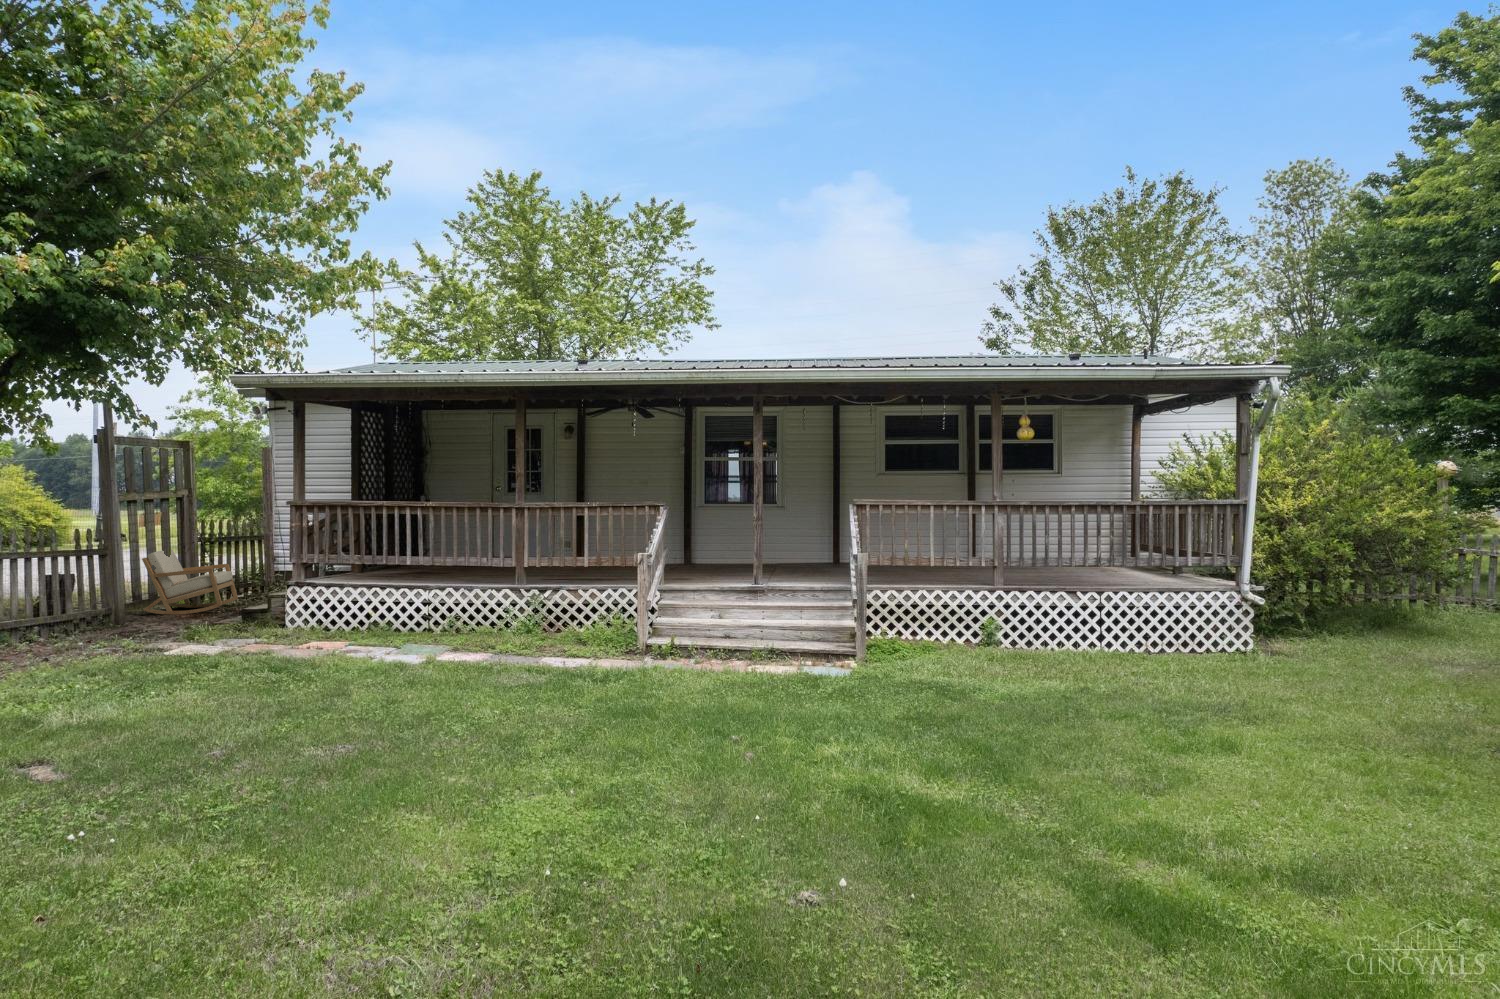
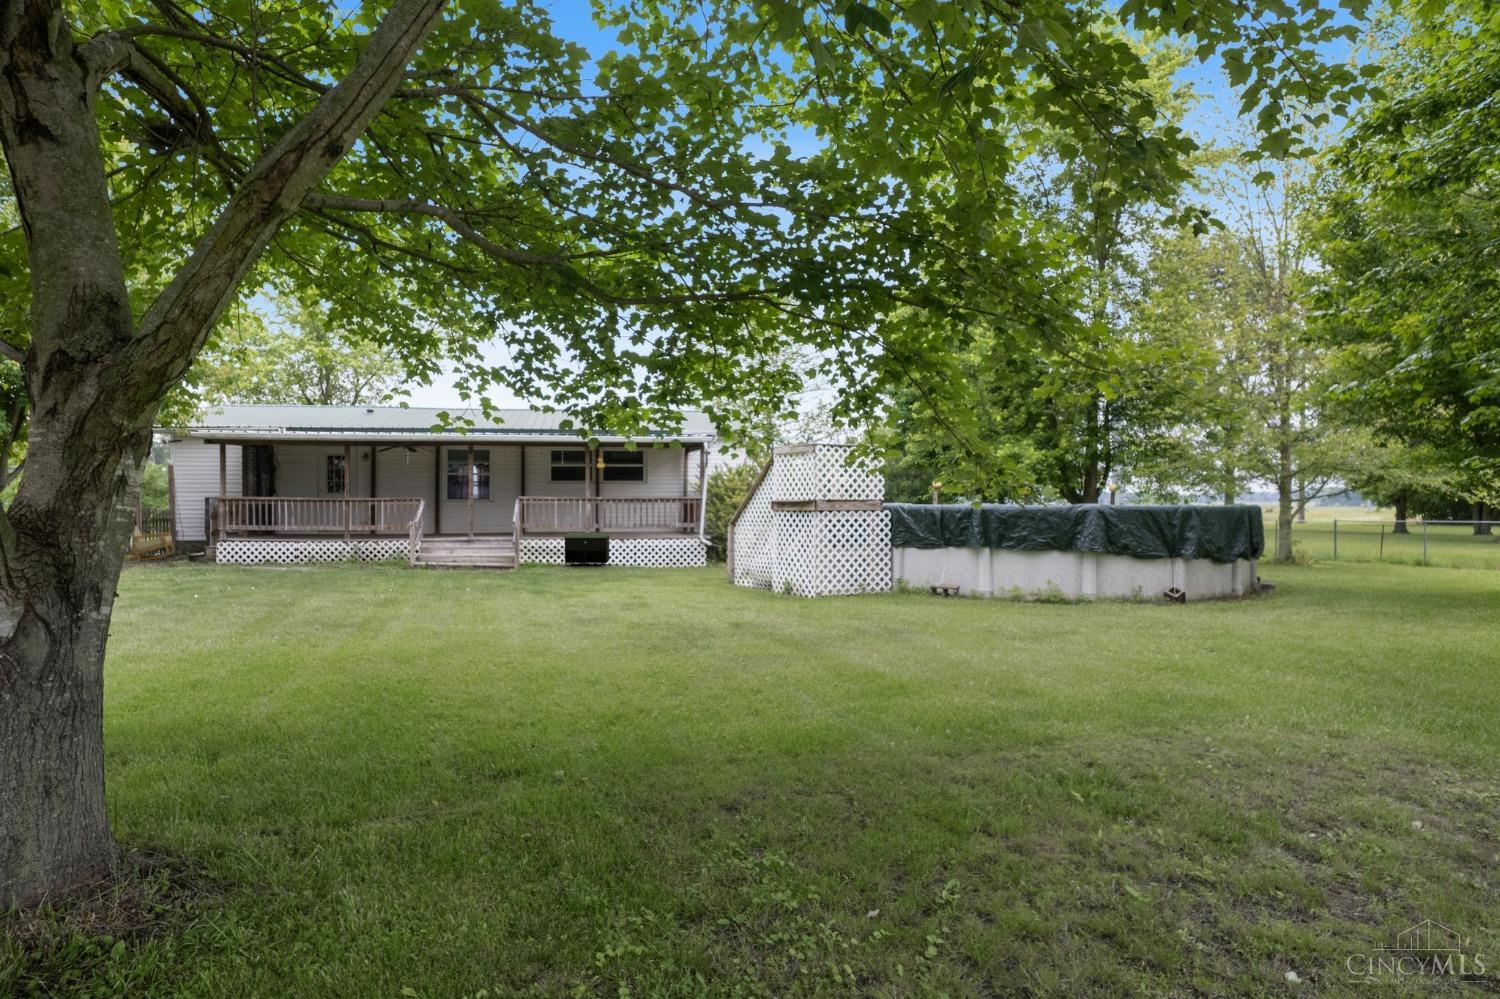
storage bench: none [959,575,1063,651] -> present [564,533,609,566]

